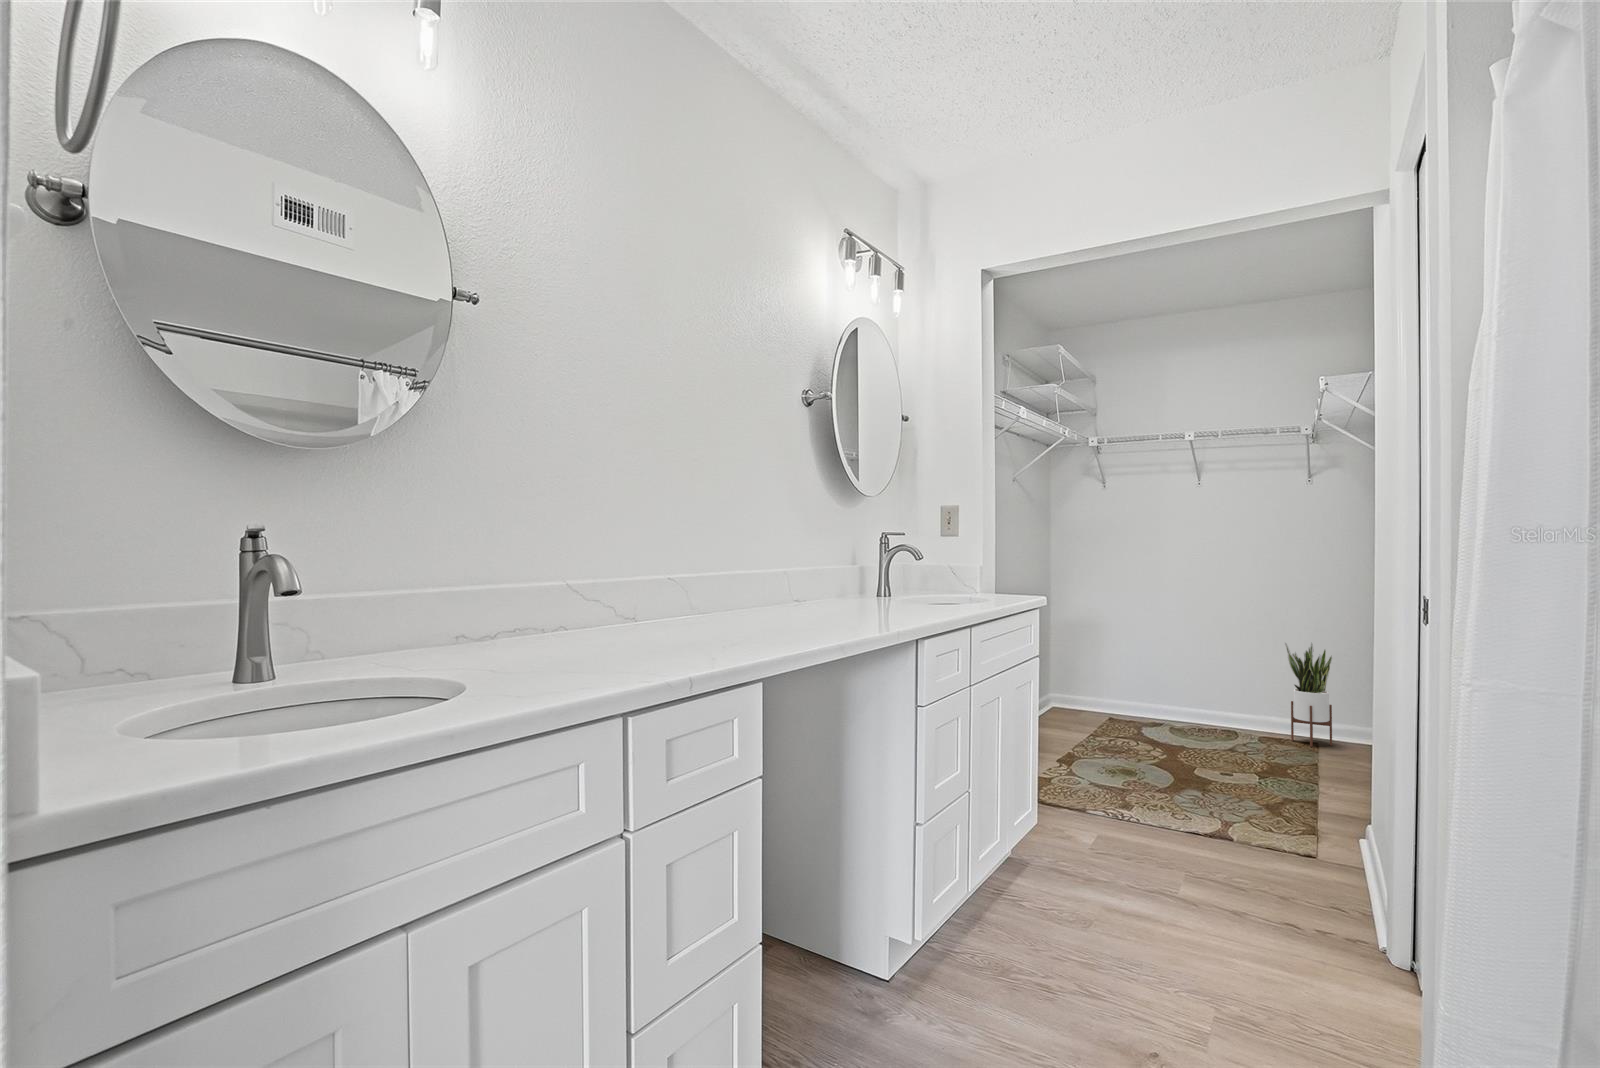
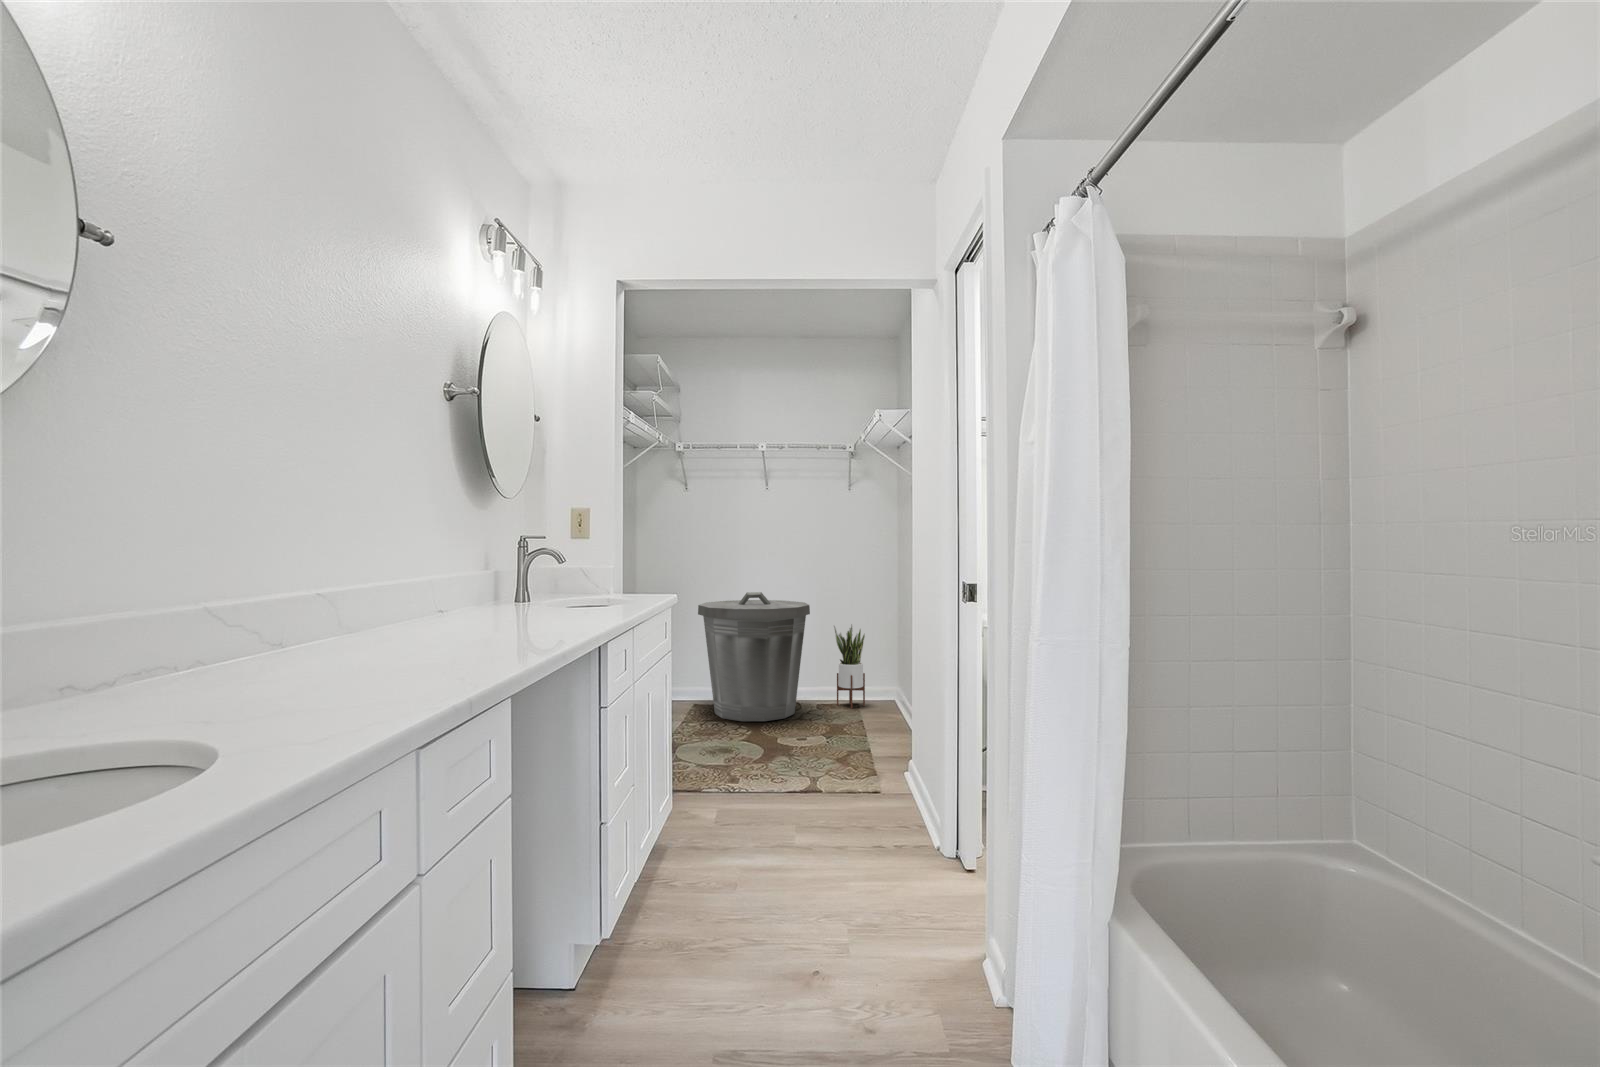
trash can: none [1108,599,1248,747] -> present [698,592,810,721]

